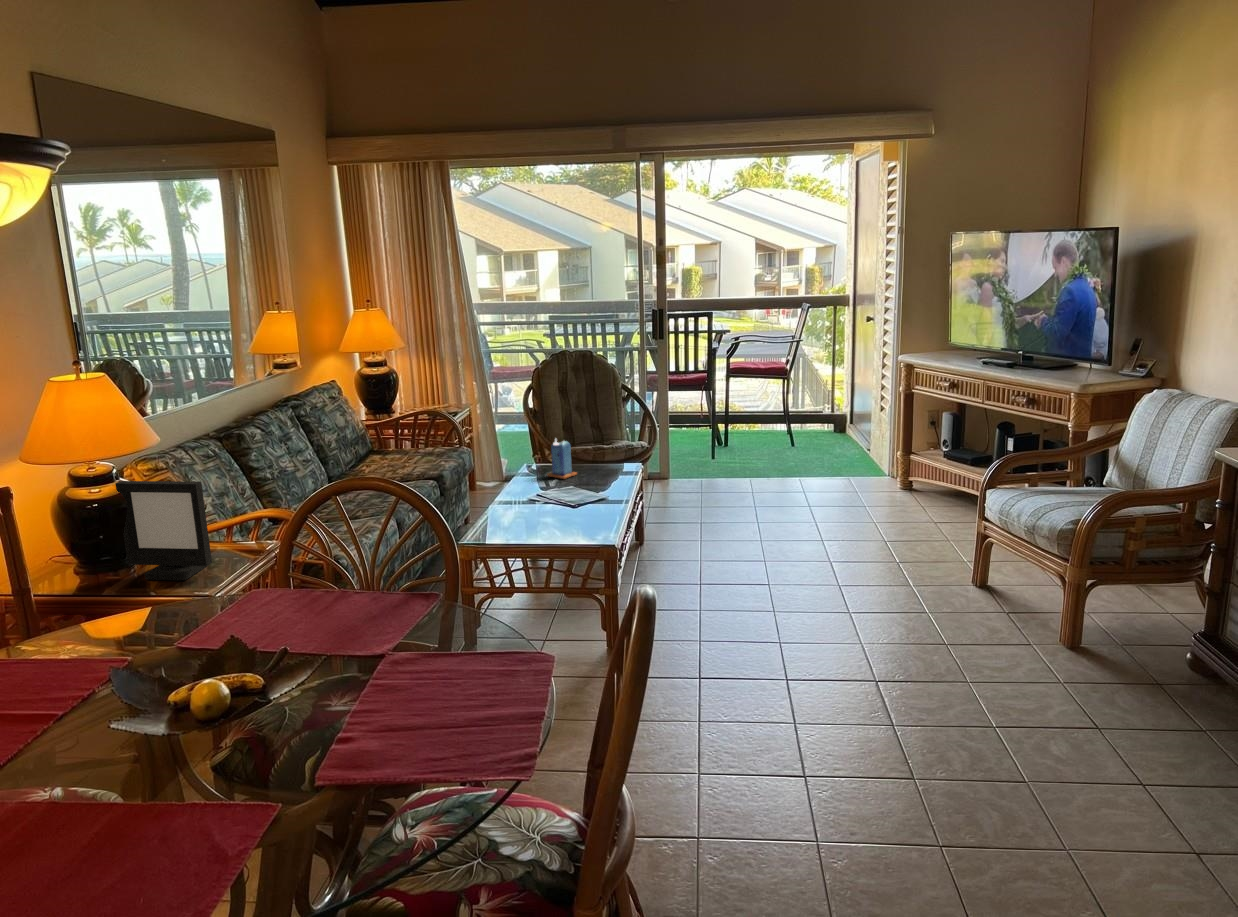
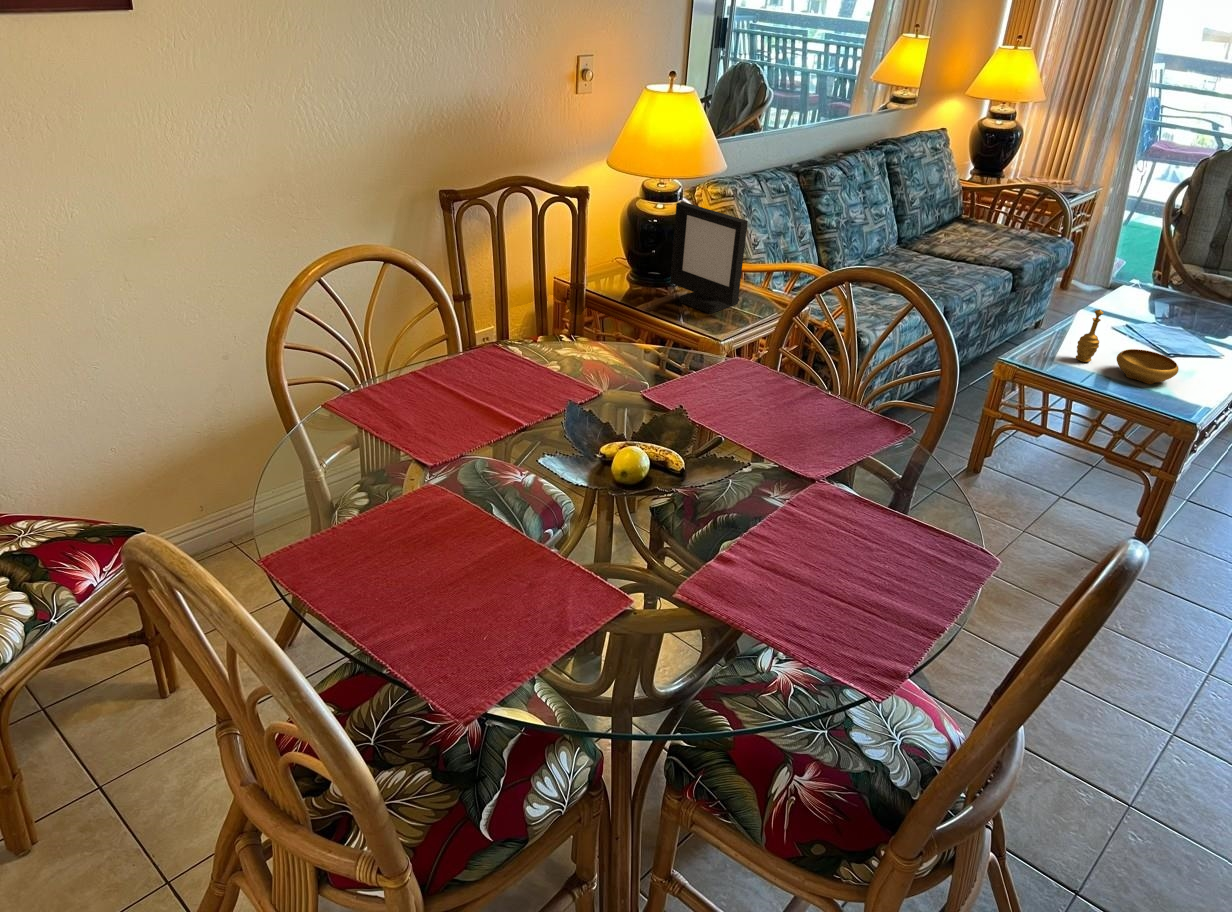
candle: present [547,439,577,479] -> none [1155,257,1204,311]
decorative bowl: none [510,487,587,533] -> present [1076,310,1179,384]

